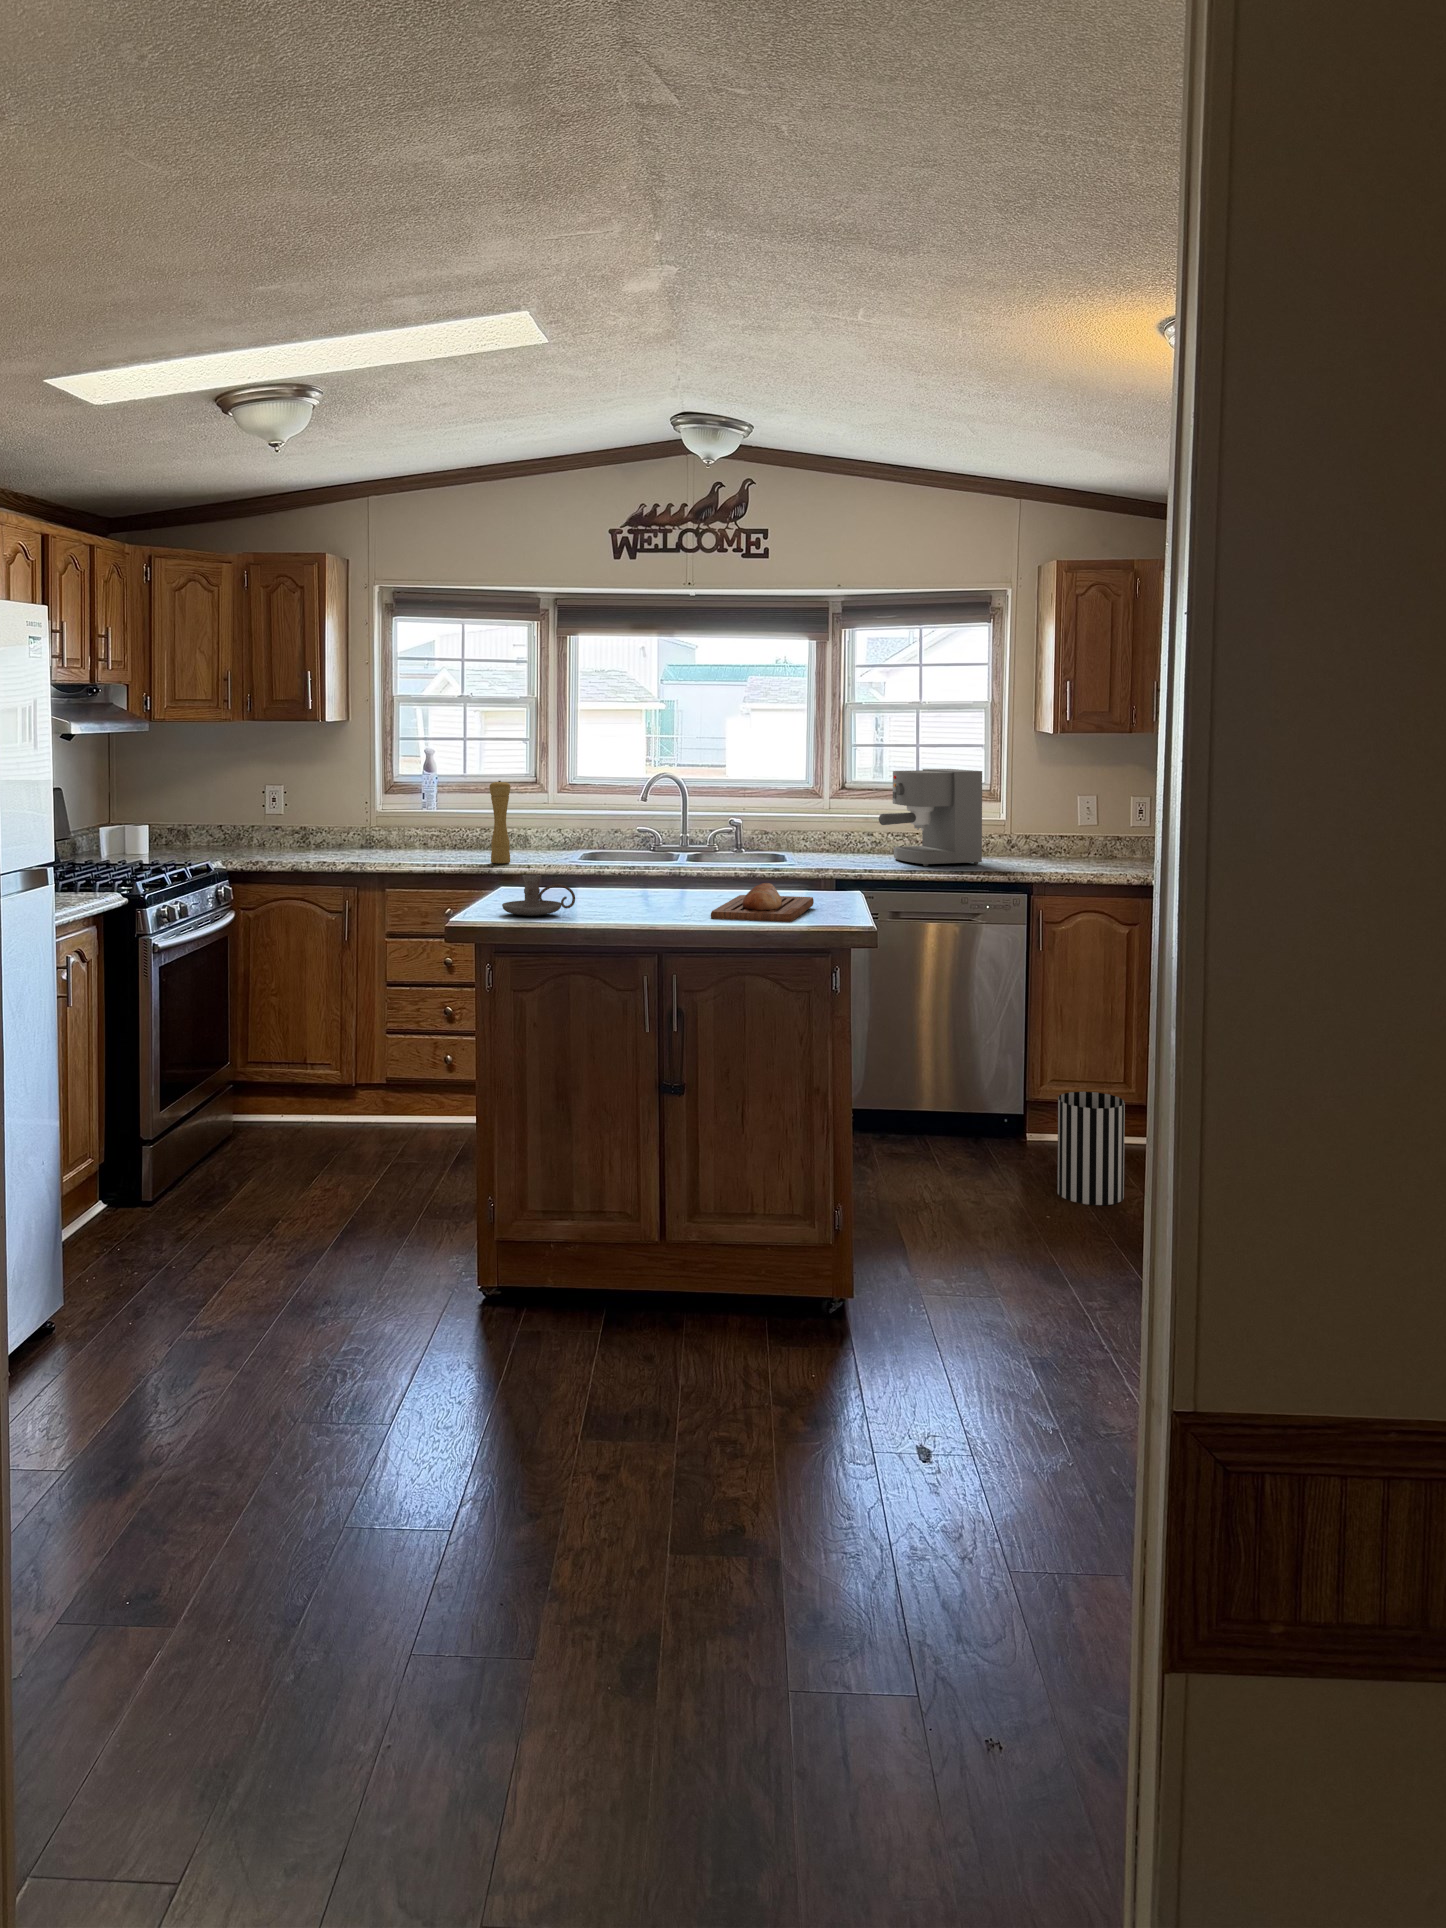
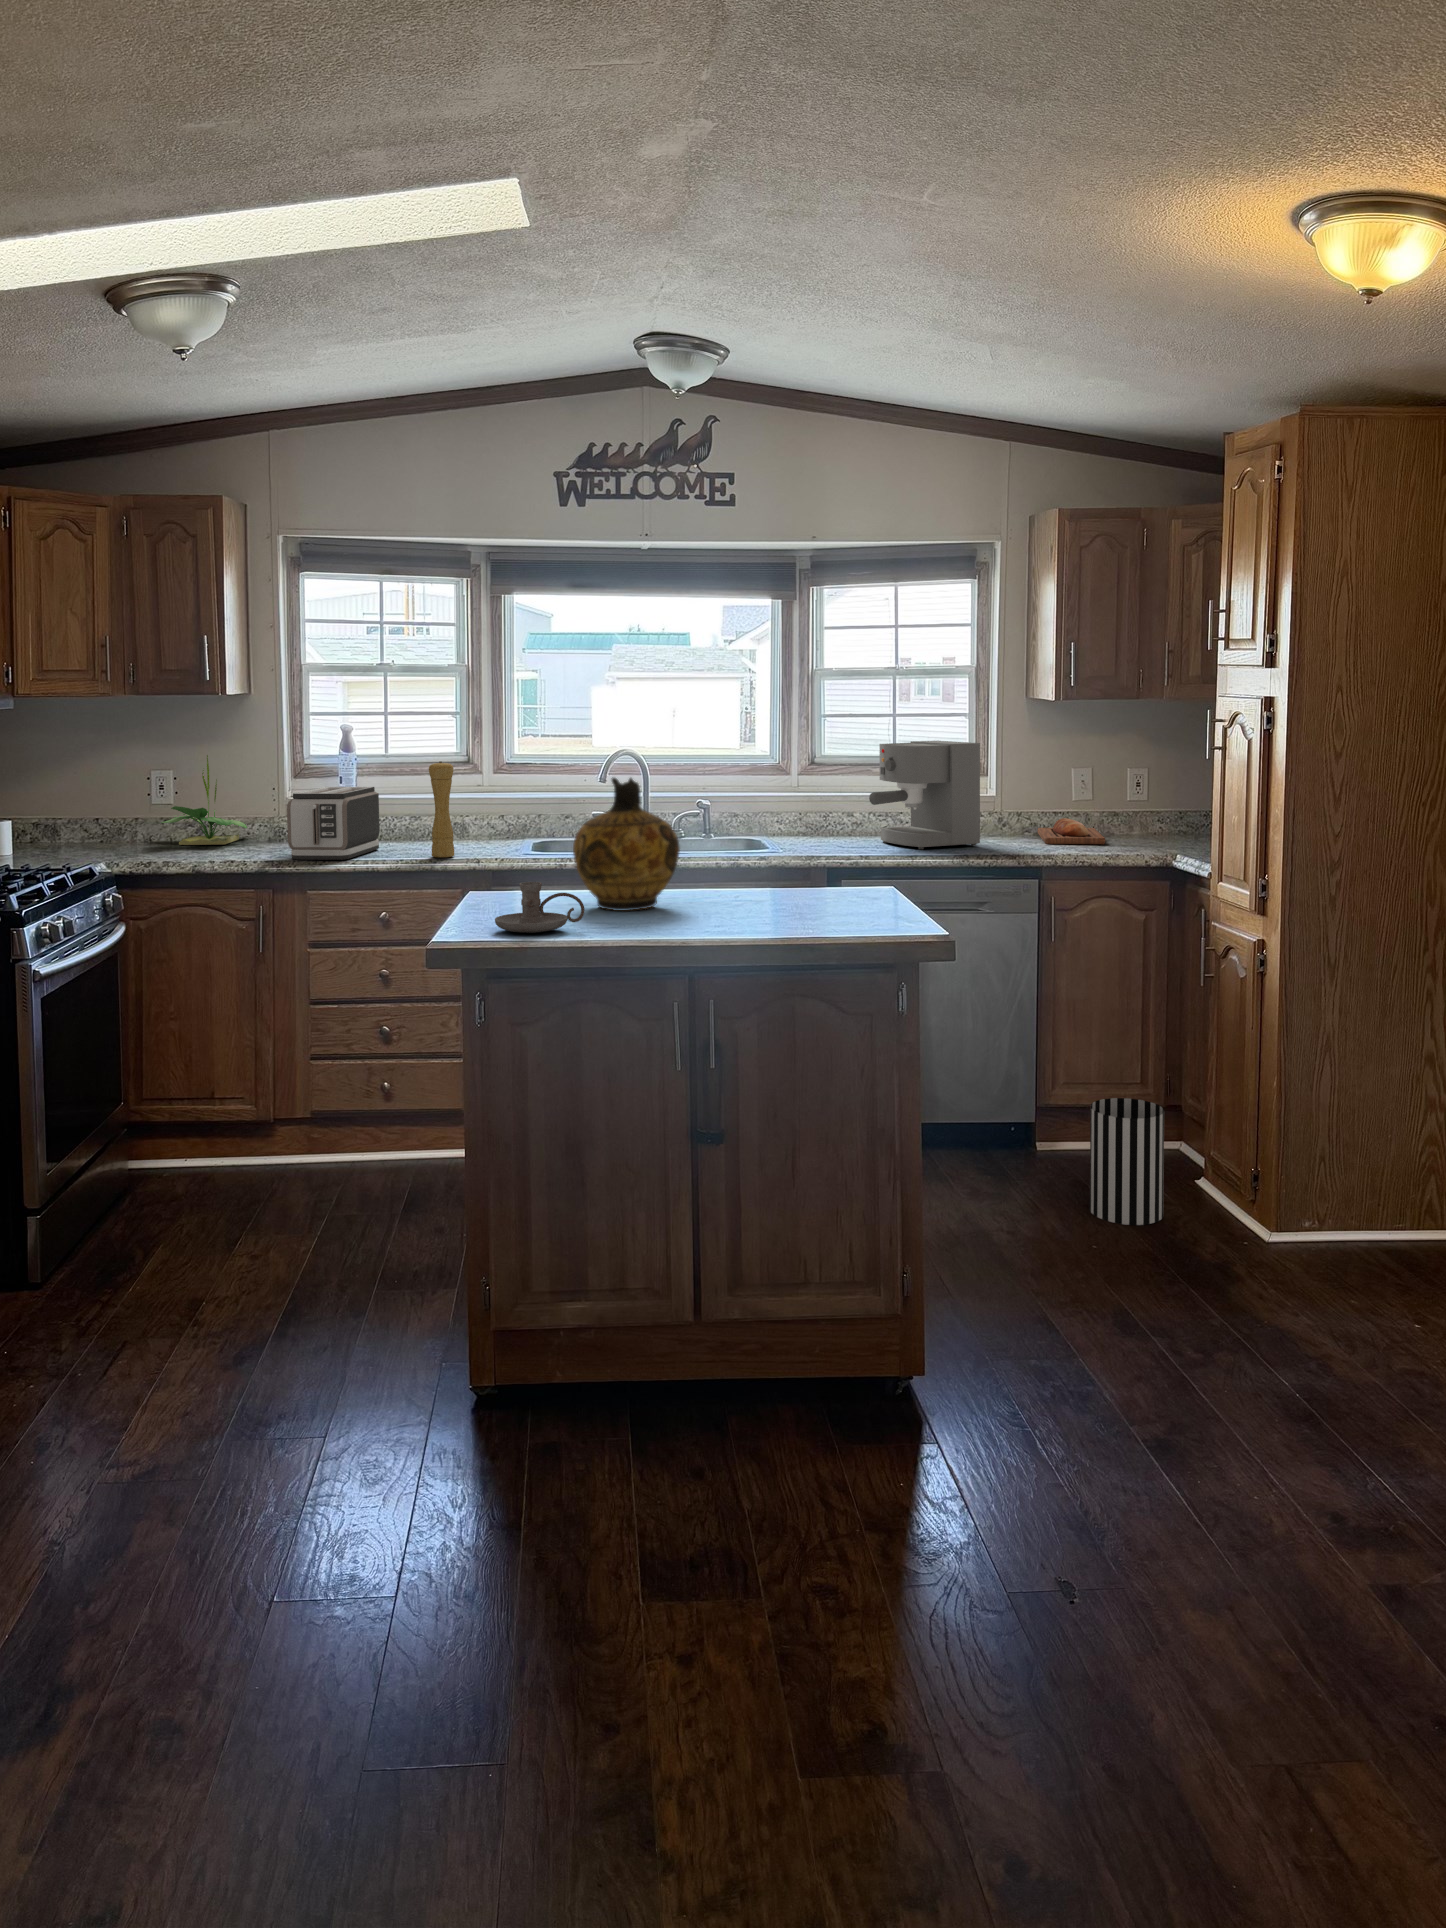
potted plant: none [270,773,347,850] -> present [161,755,247,845]
ceramic jug: none [580,792,668,903] -> present [573,778,680,911]
toaster: none [370,802,450,863] -> present [287,787,380,860]
bread loaf: present [711,883,814,922] -> present [1038,818,1105,844]

